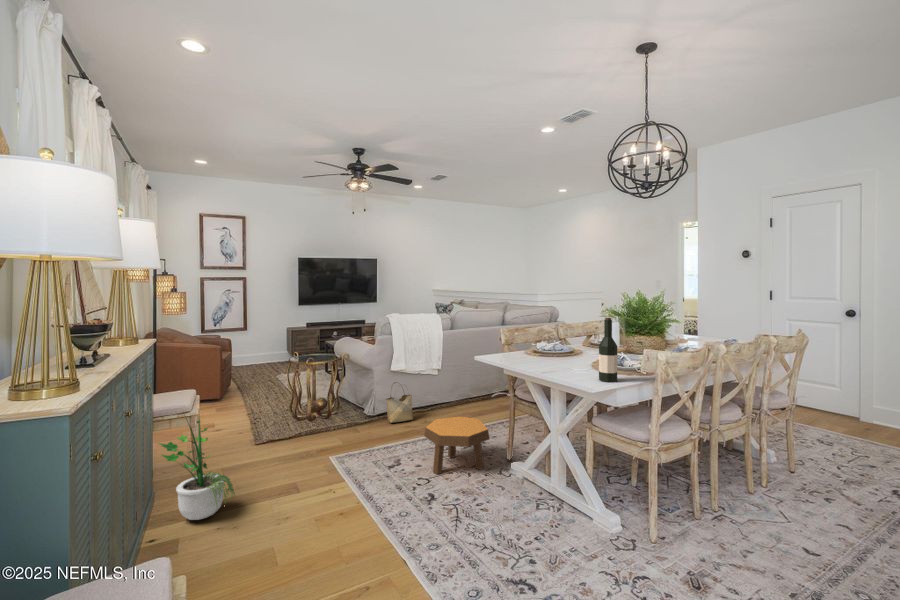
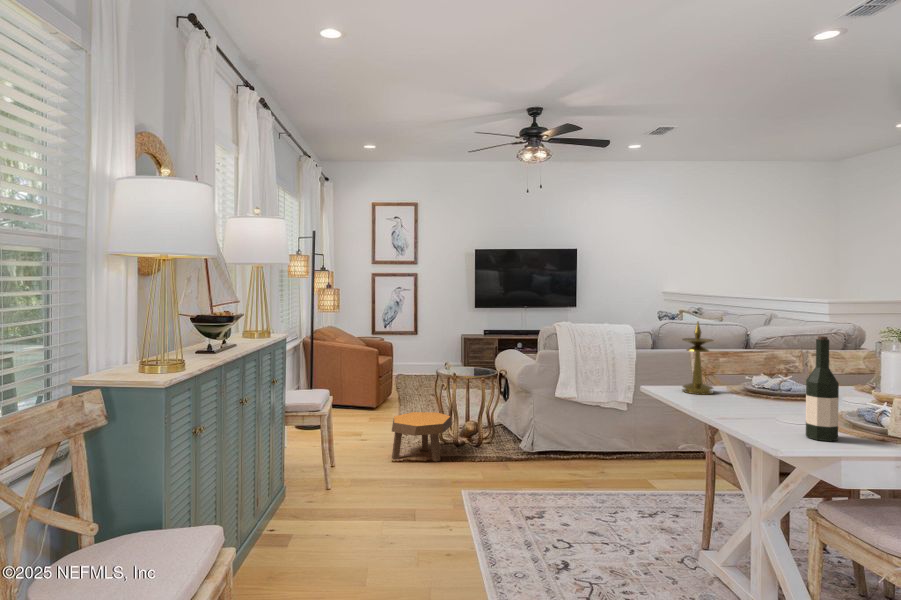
candlestick: none [504,311,525,360] -> present [682,322,713,394]
woven basket: present [386,382,413,423] -> none [547,411,583,463]
footstool: present [424,417,490,474] -> present [392,412,452,462]
potted plant: present [159,418,235,520] -> none [267,414,343,536]

